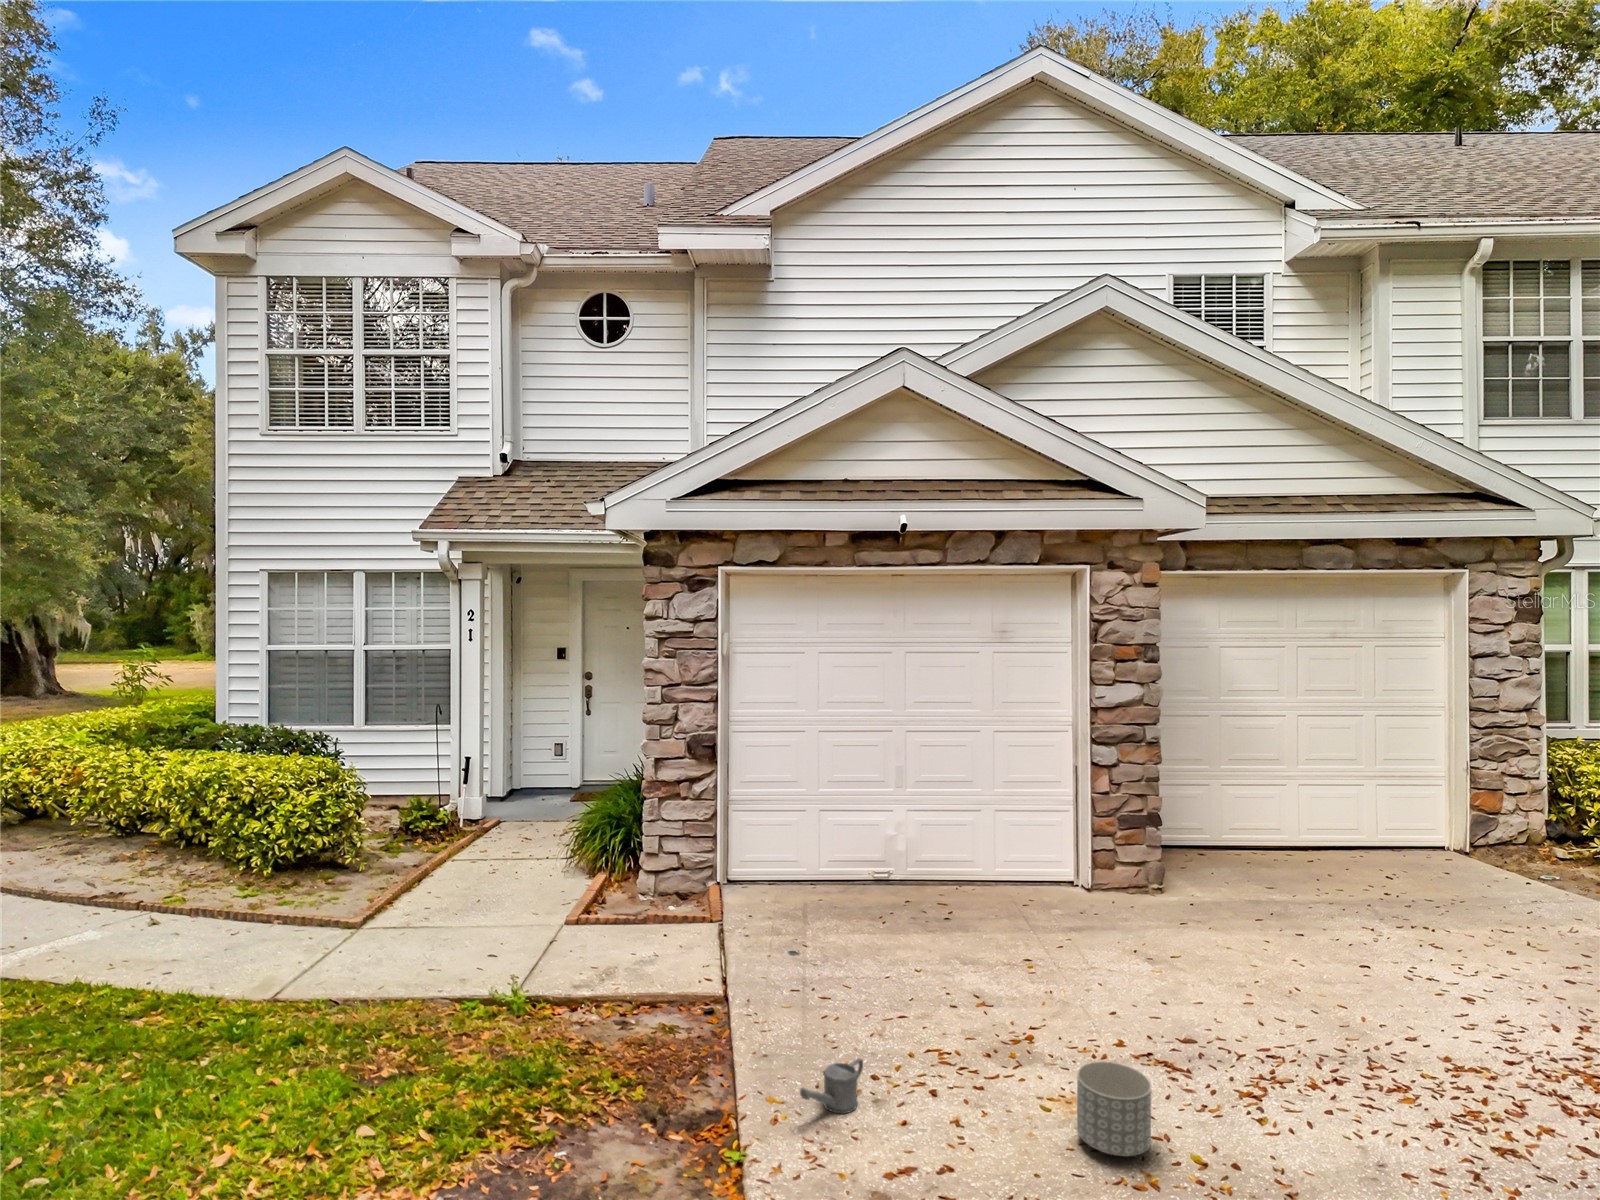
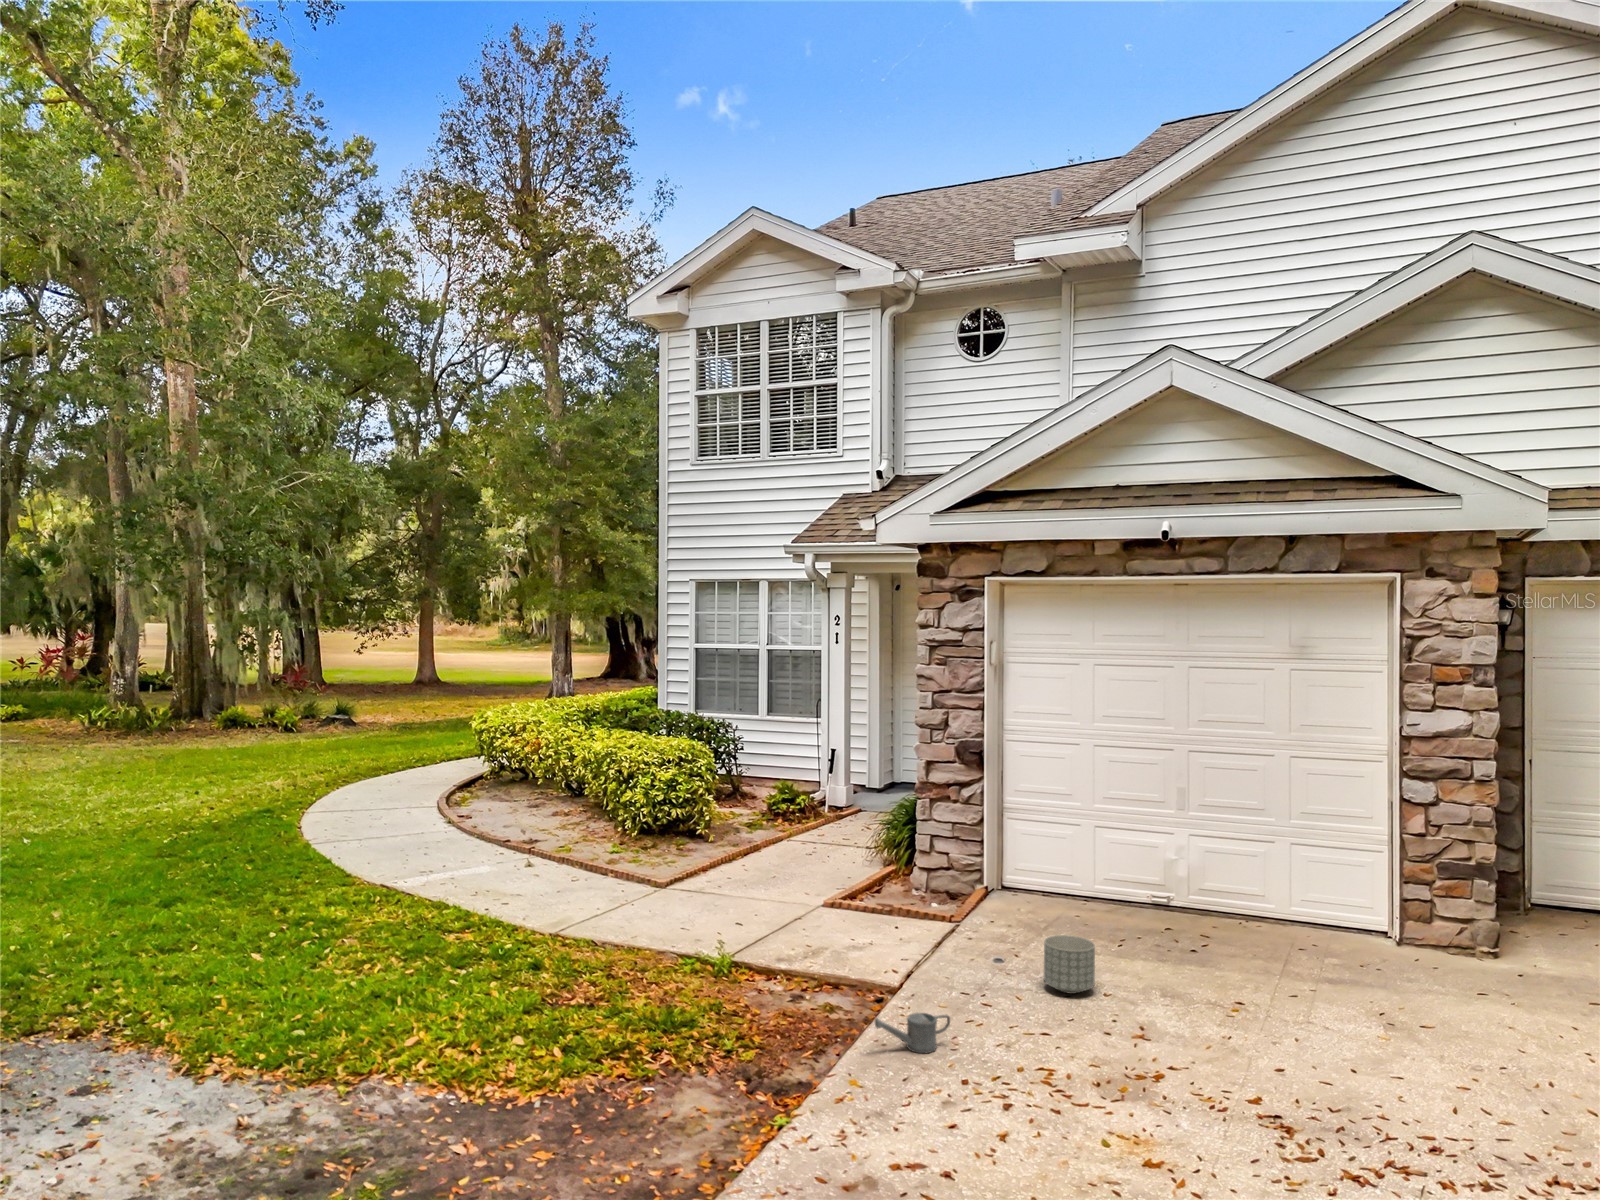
planter: present [1077,1061,1151,1156] -> present [1044,935,1095,994]

